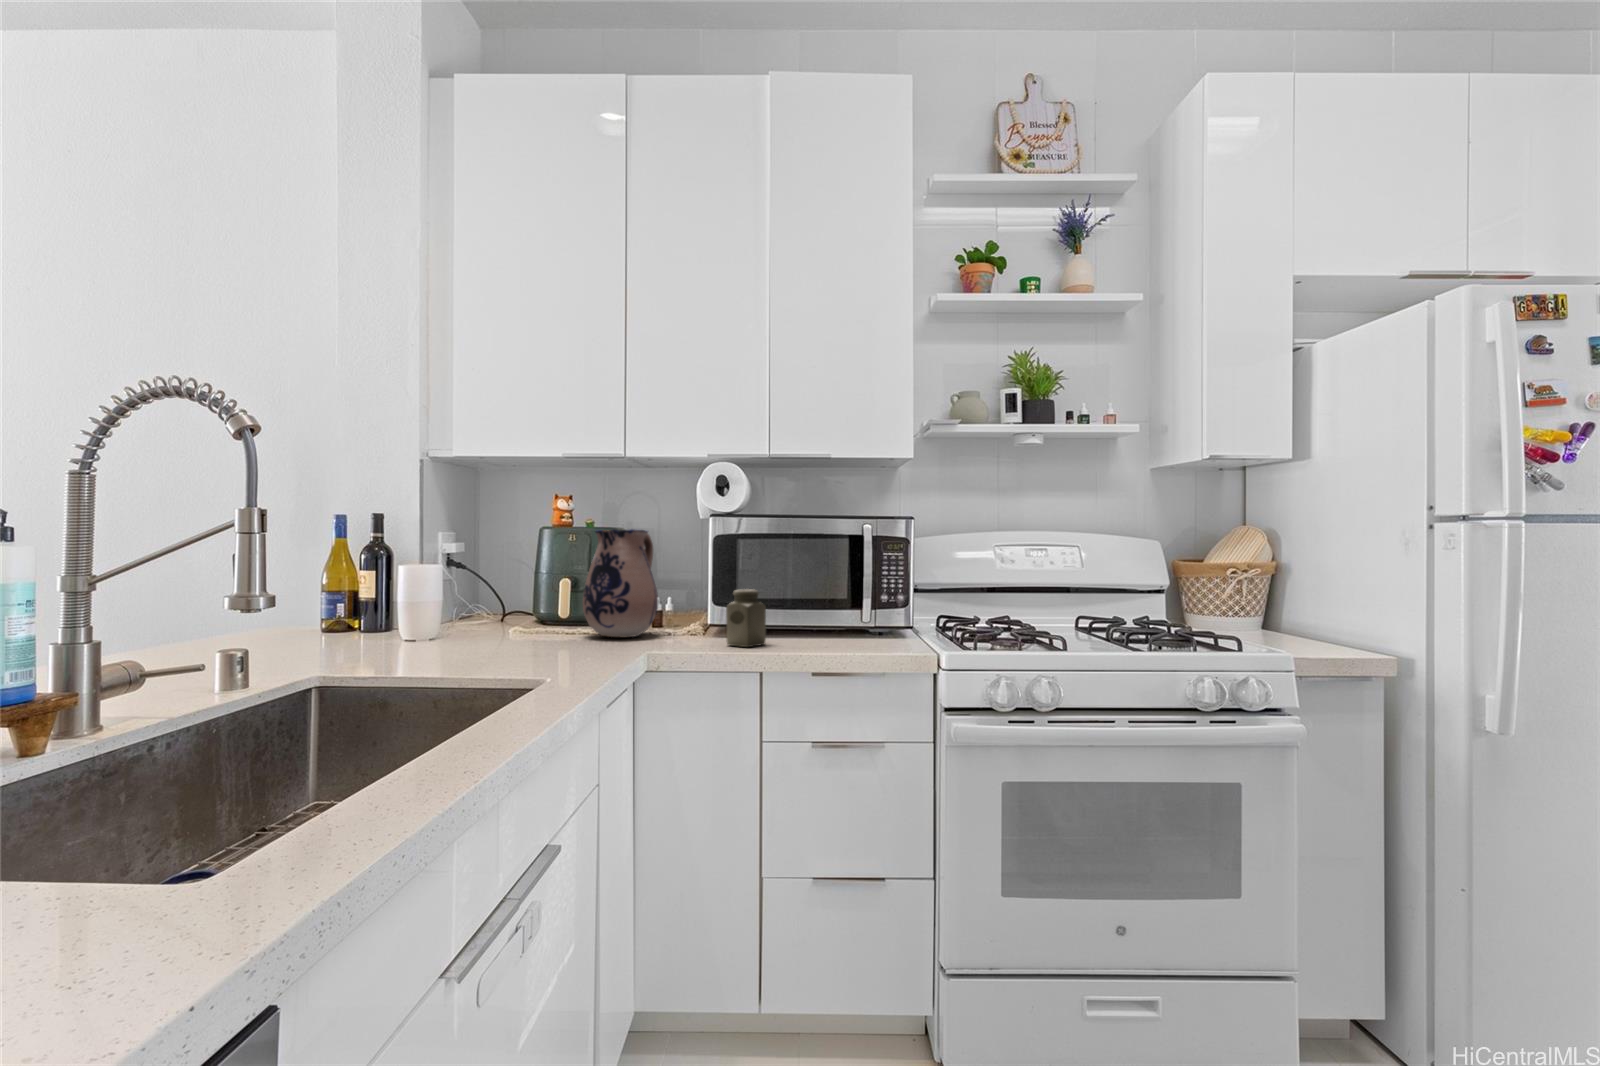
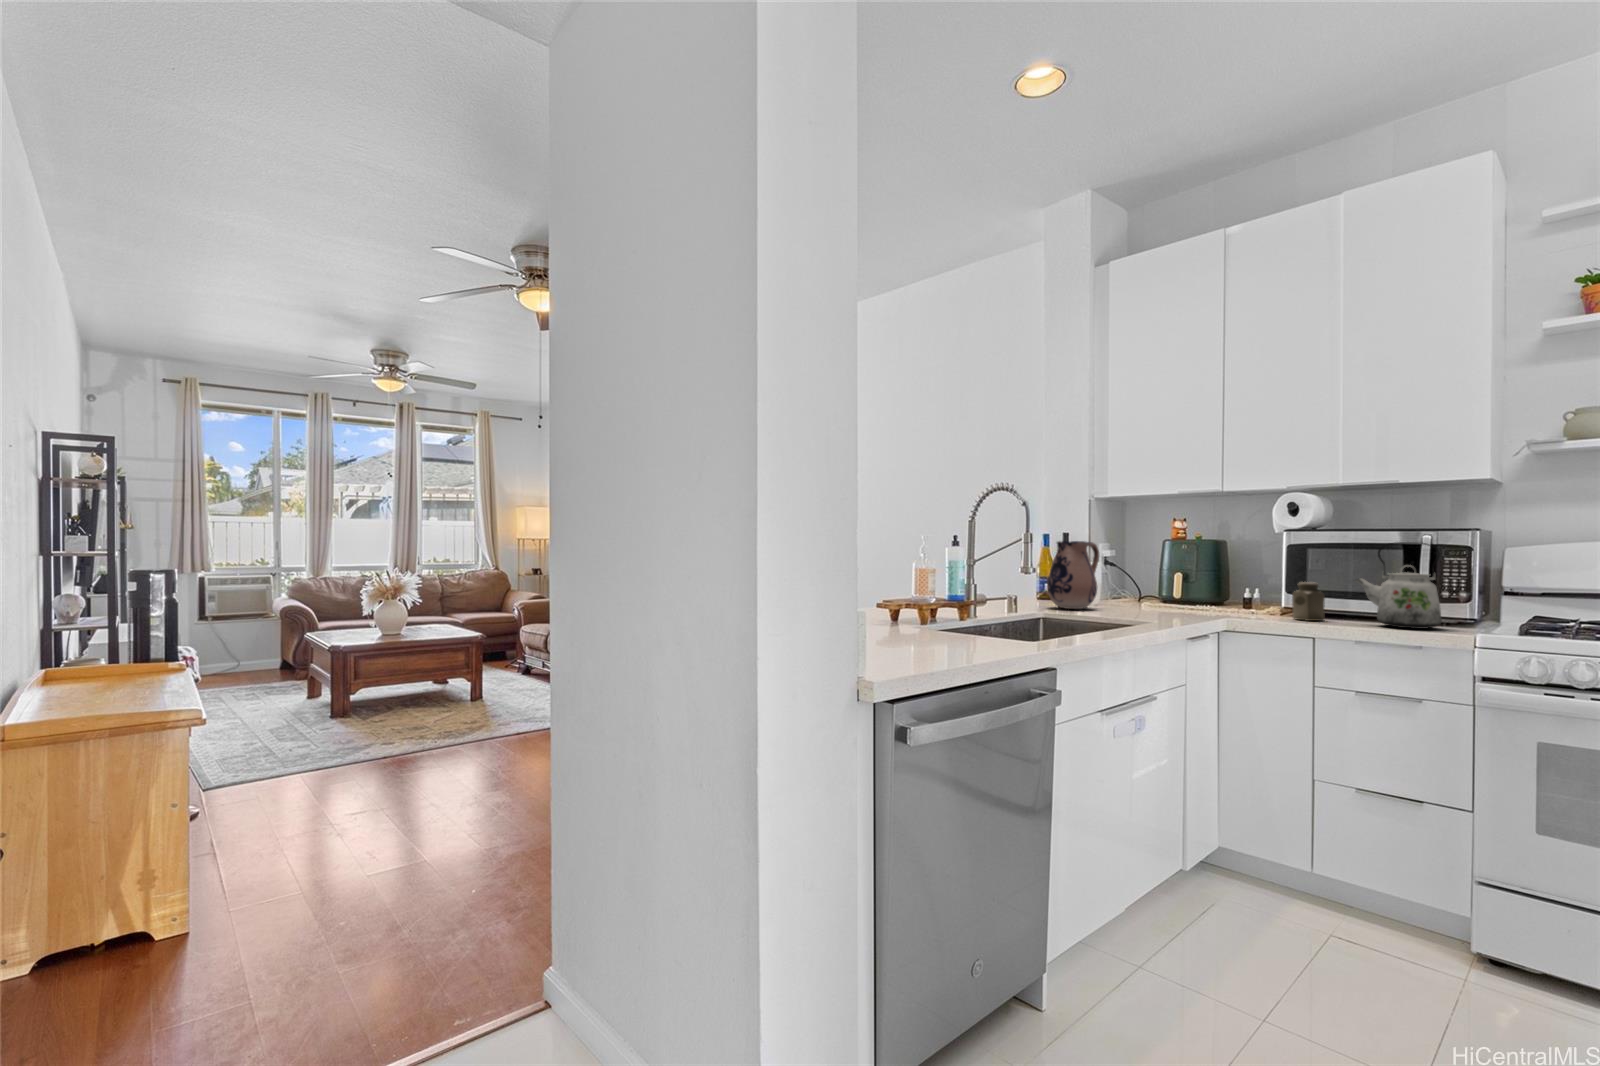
ceramic pitcher: present [583,529,658,637] -> present [1047,541,1099,609]
kettle: none [803,530,899,649] -> present [1355,542,1442,629]

